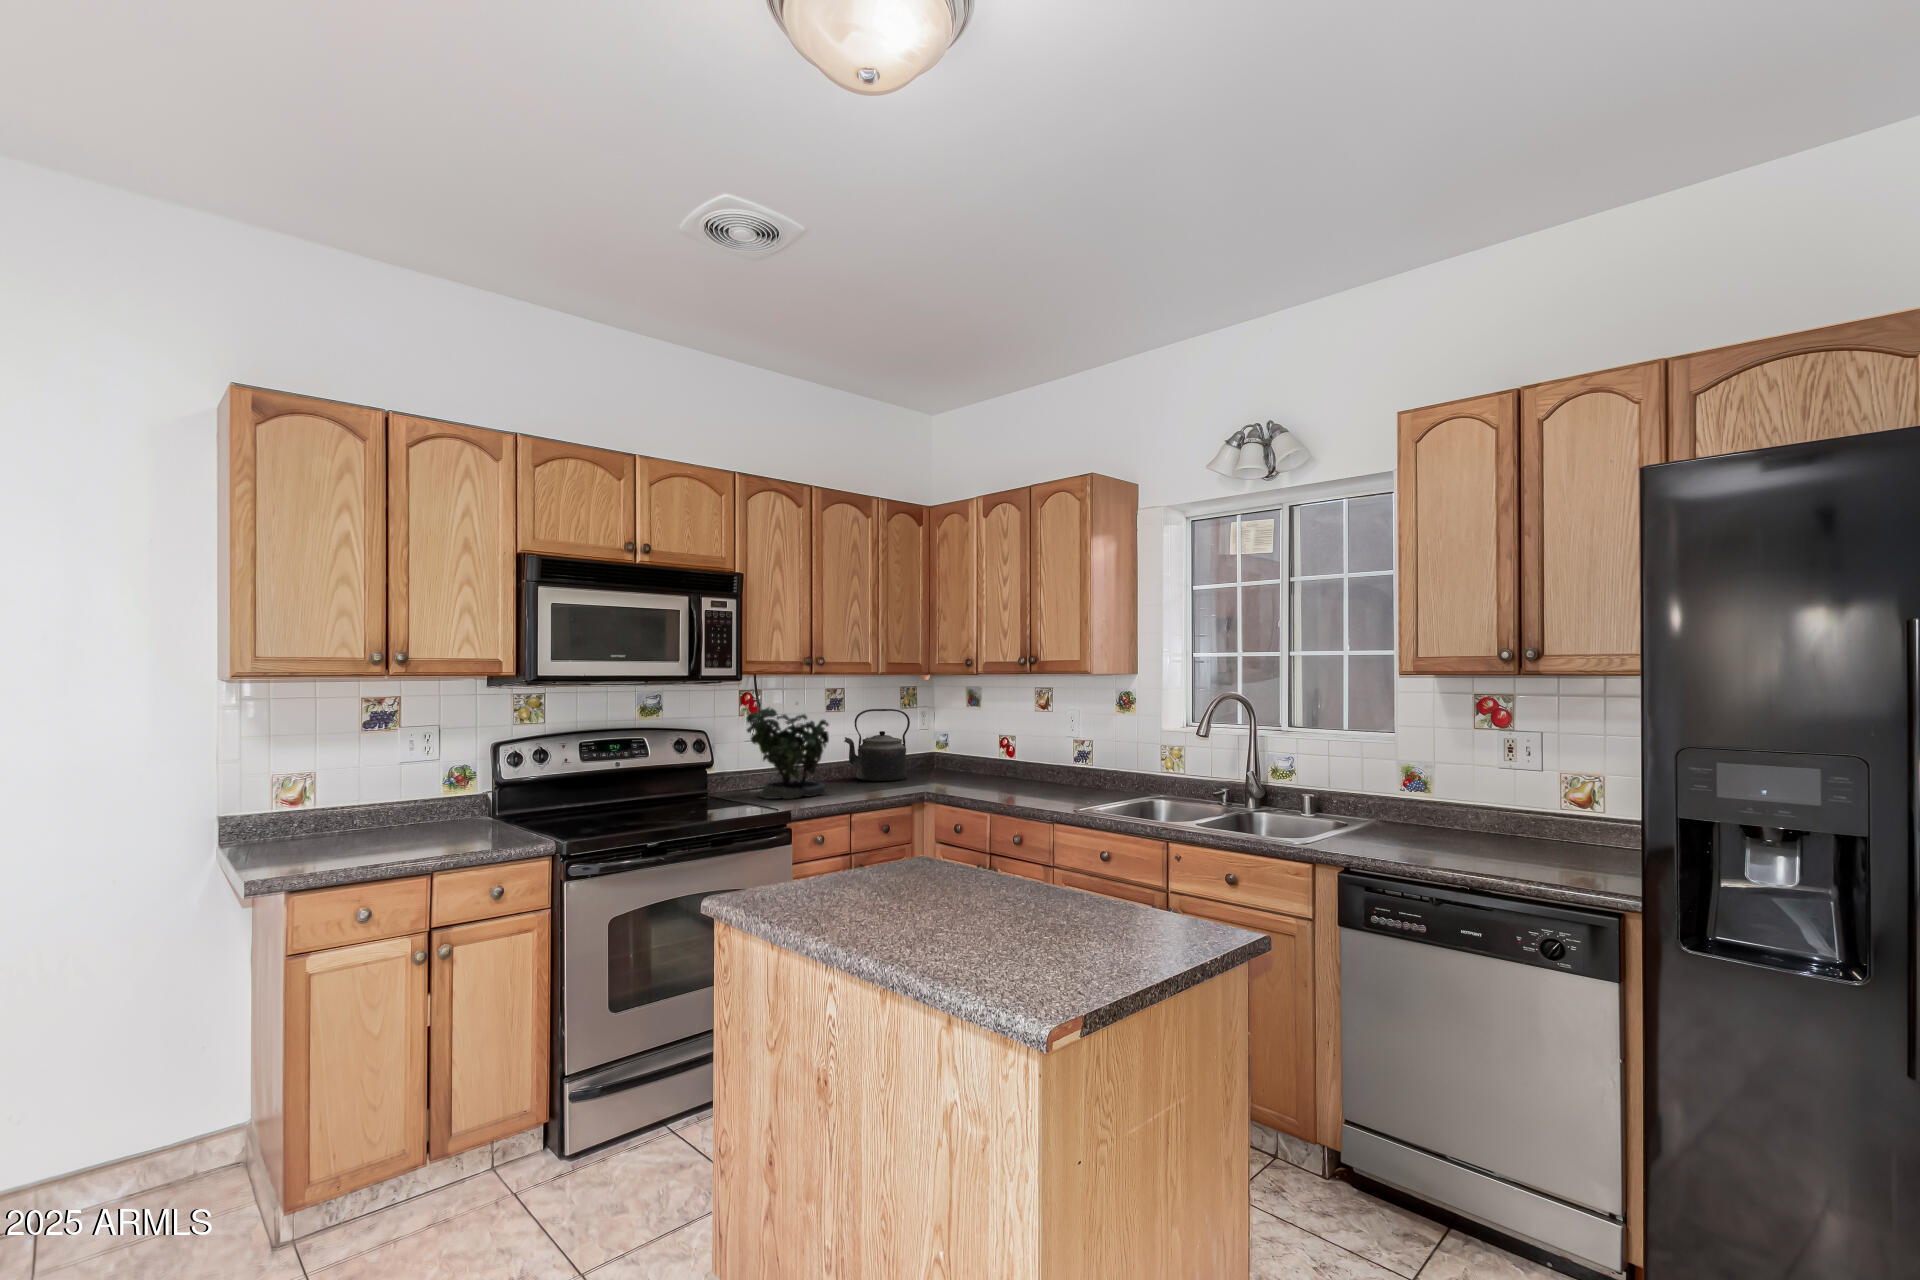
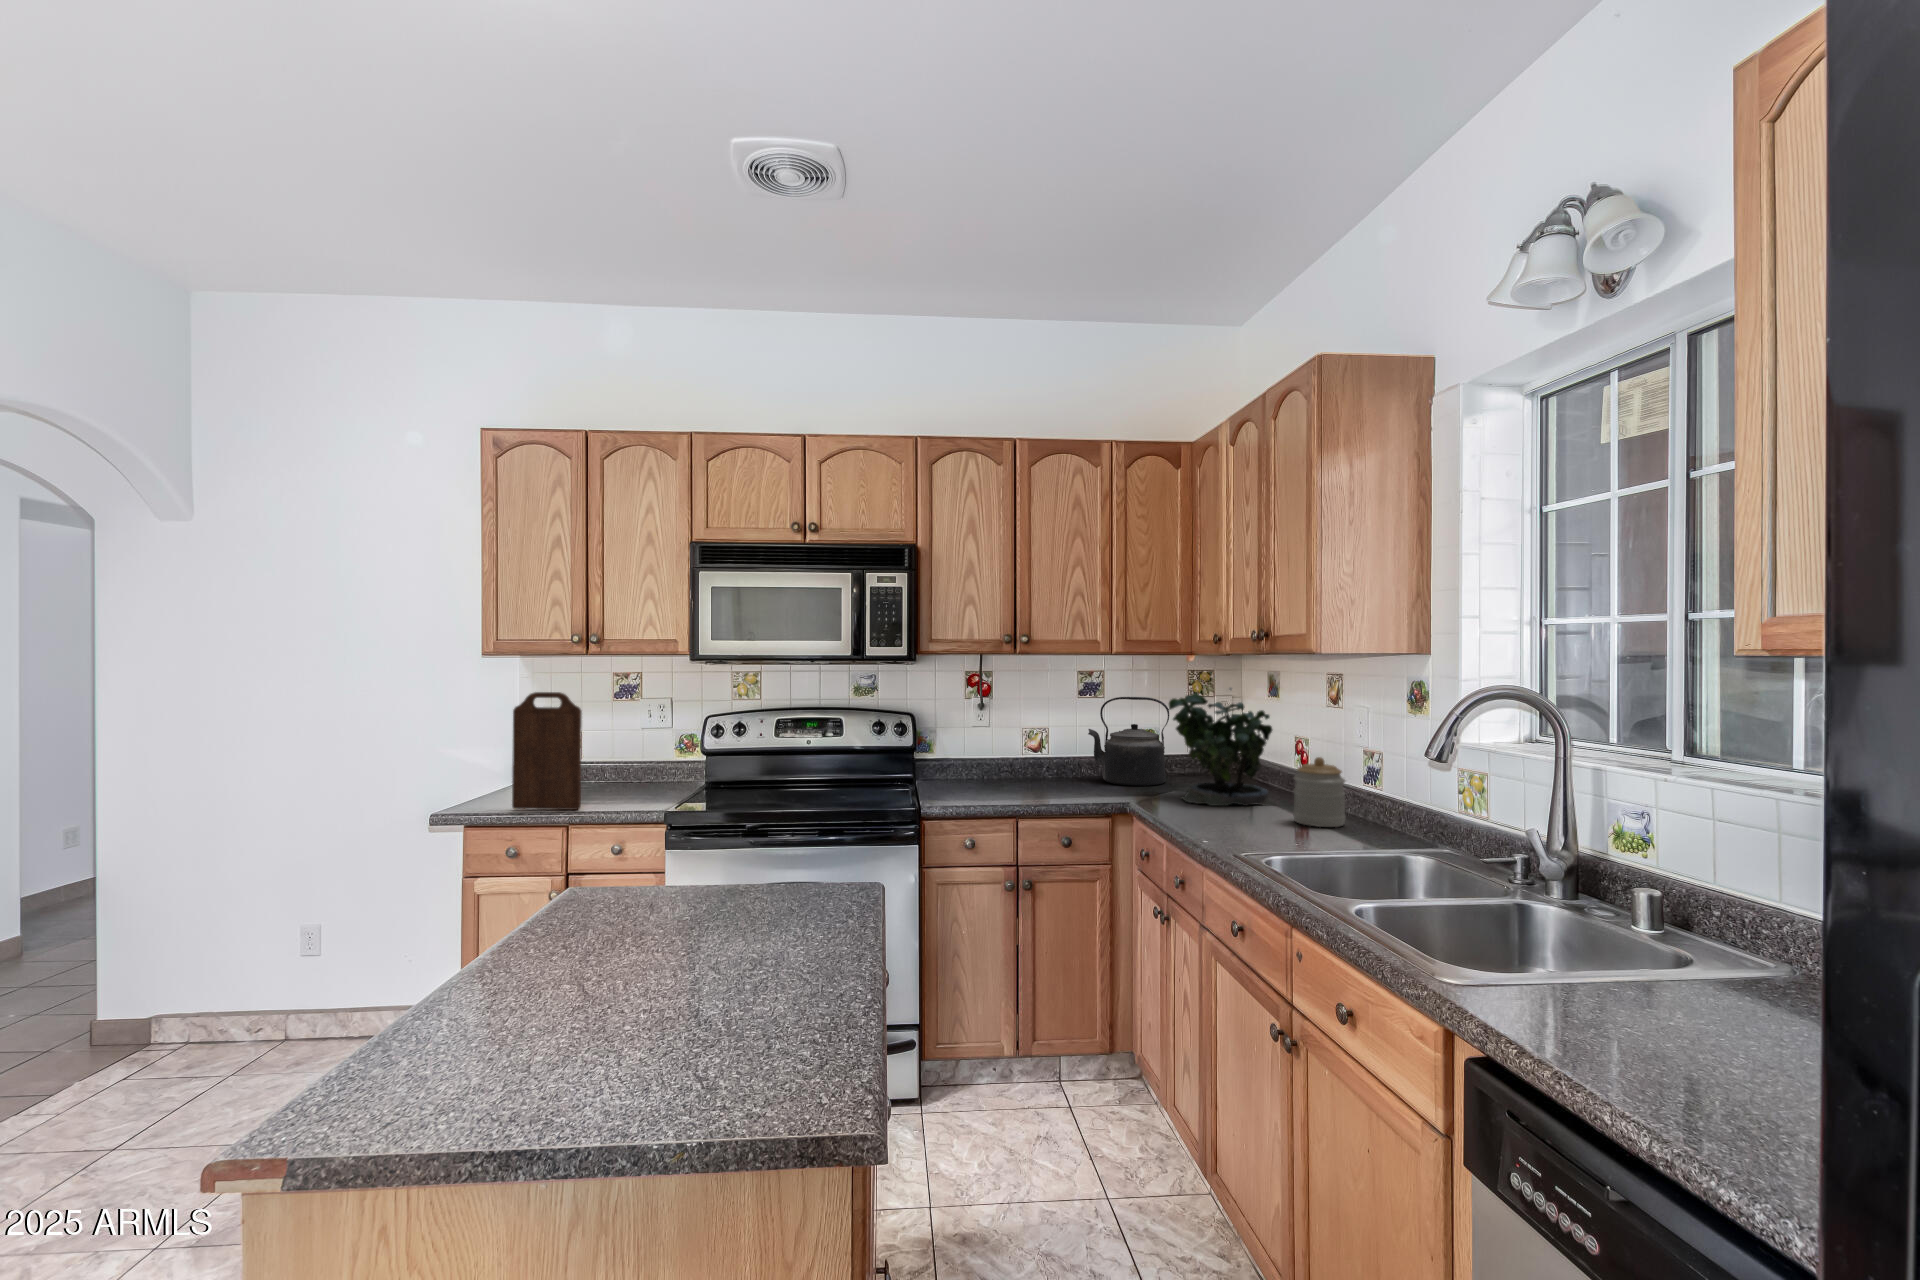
potted plant: present [746,708,832,799] -> present [1169,688,1279,806]
cutting board: none [334,721,432,863] -> present [512,692,582,810]
jar: none [1048,744,1081,791] -> present [1294,757,1345,827]

